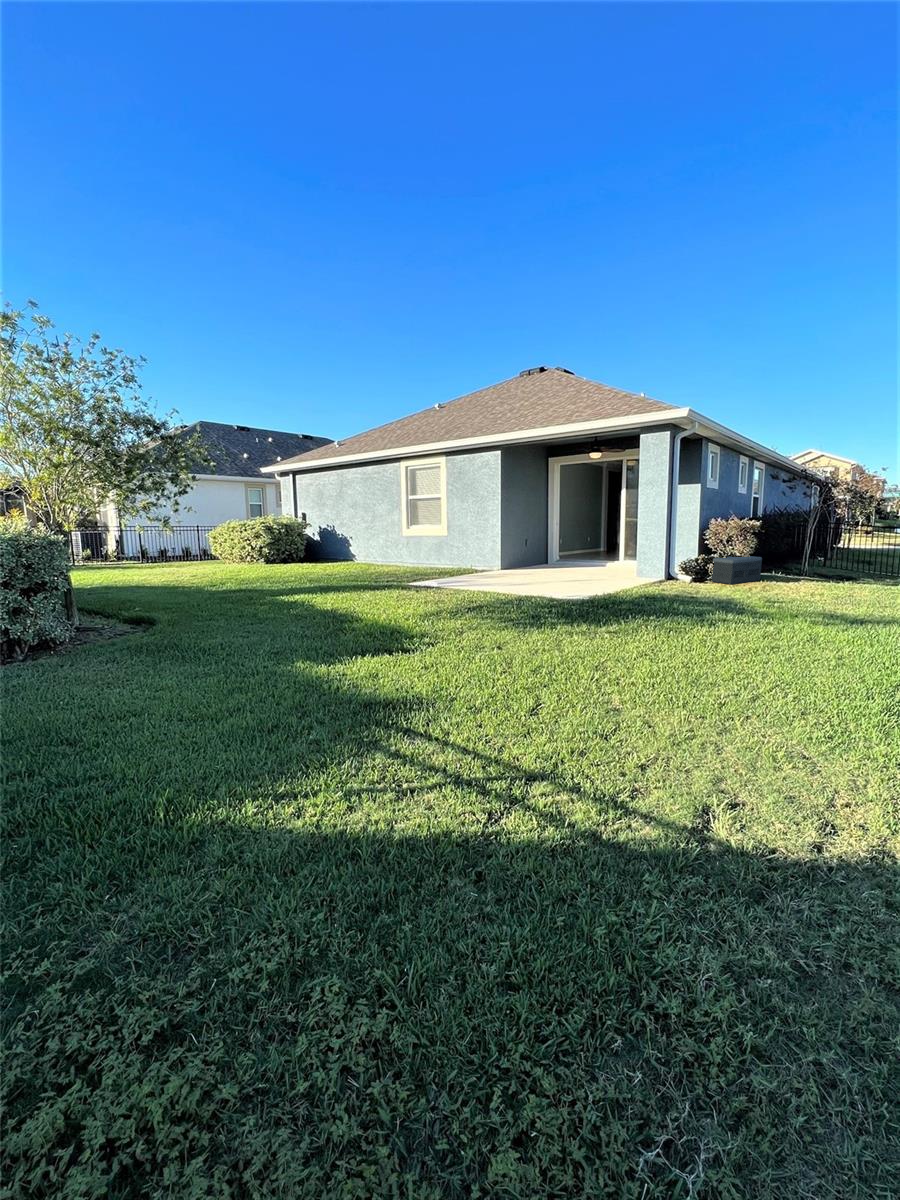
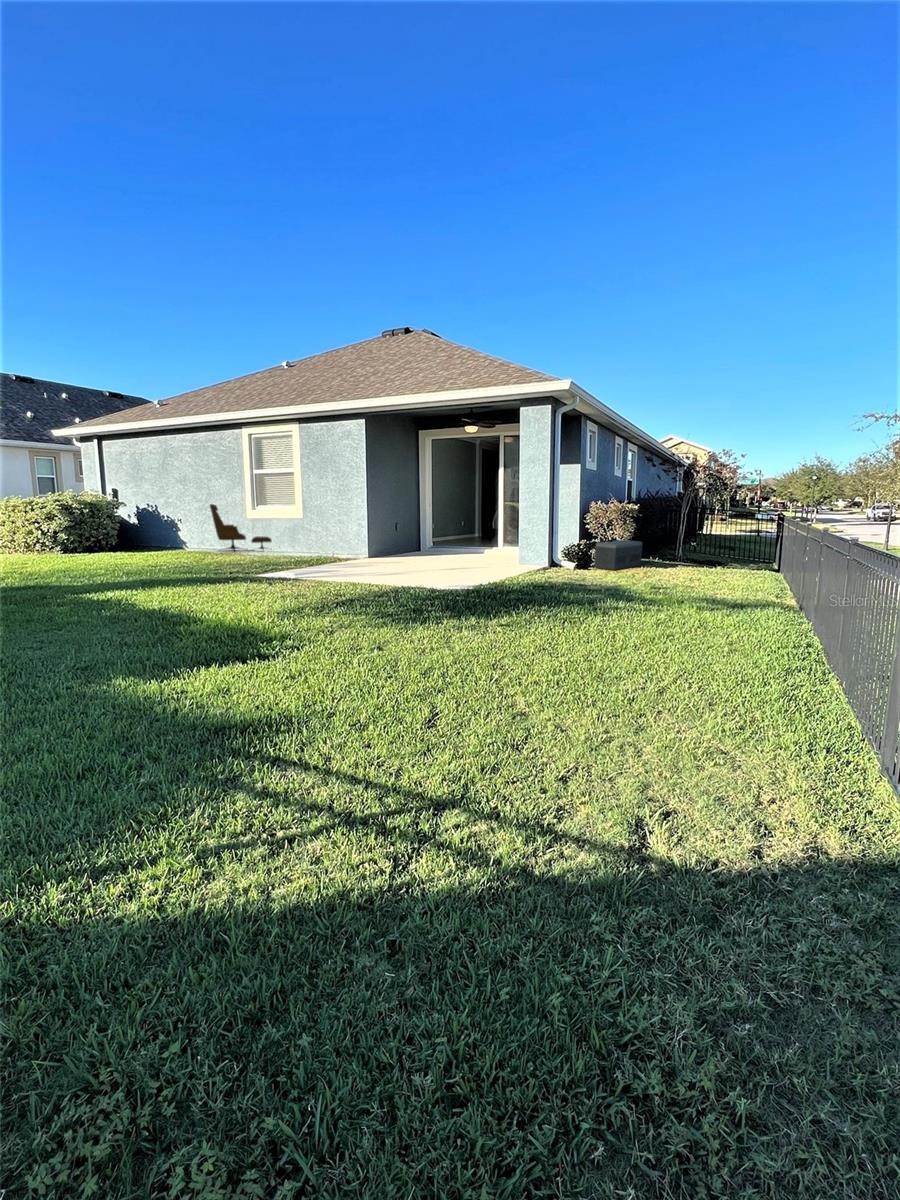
lounge chair: none [374,525,422,564] -> present [210,504,272,551]

